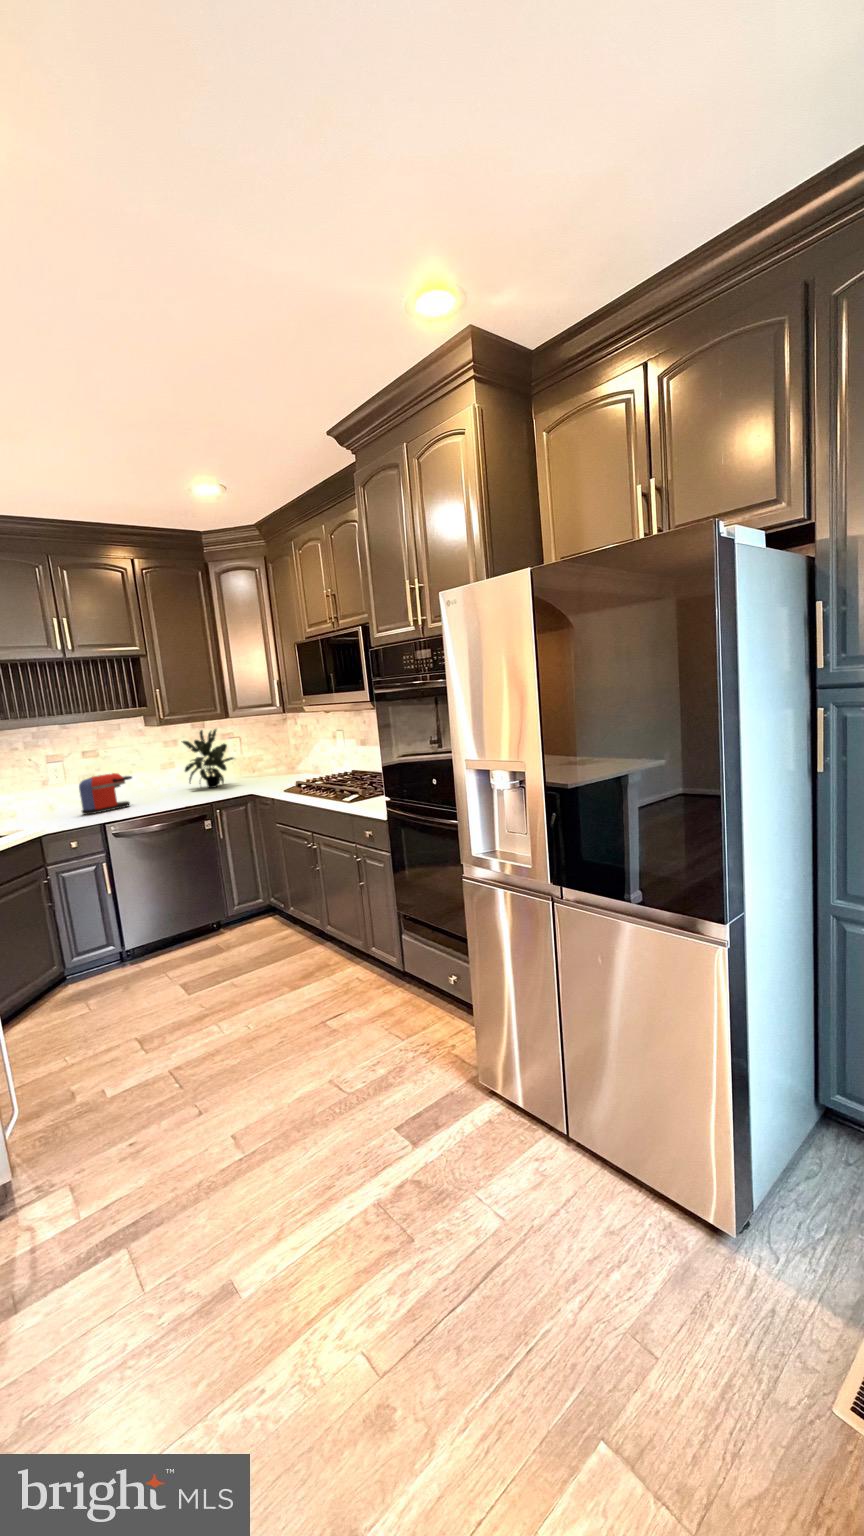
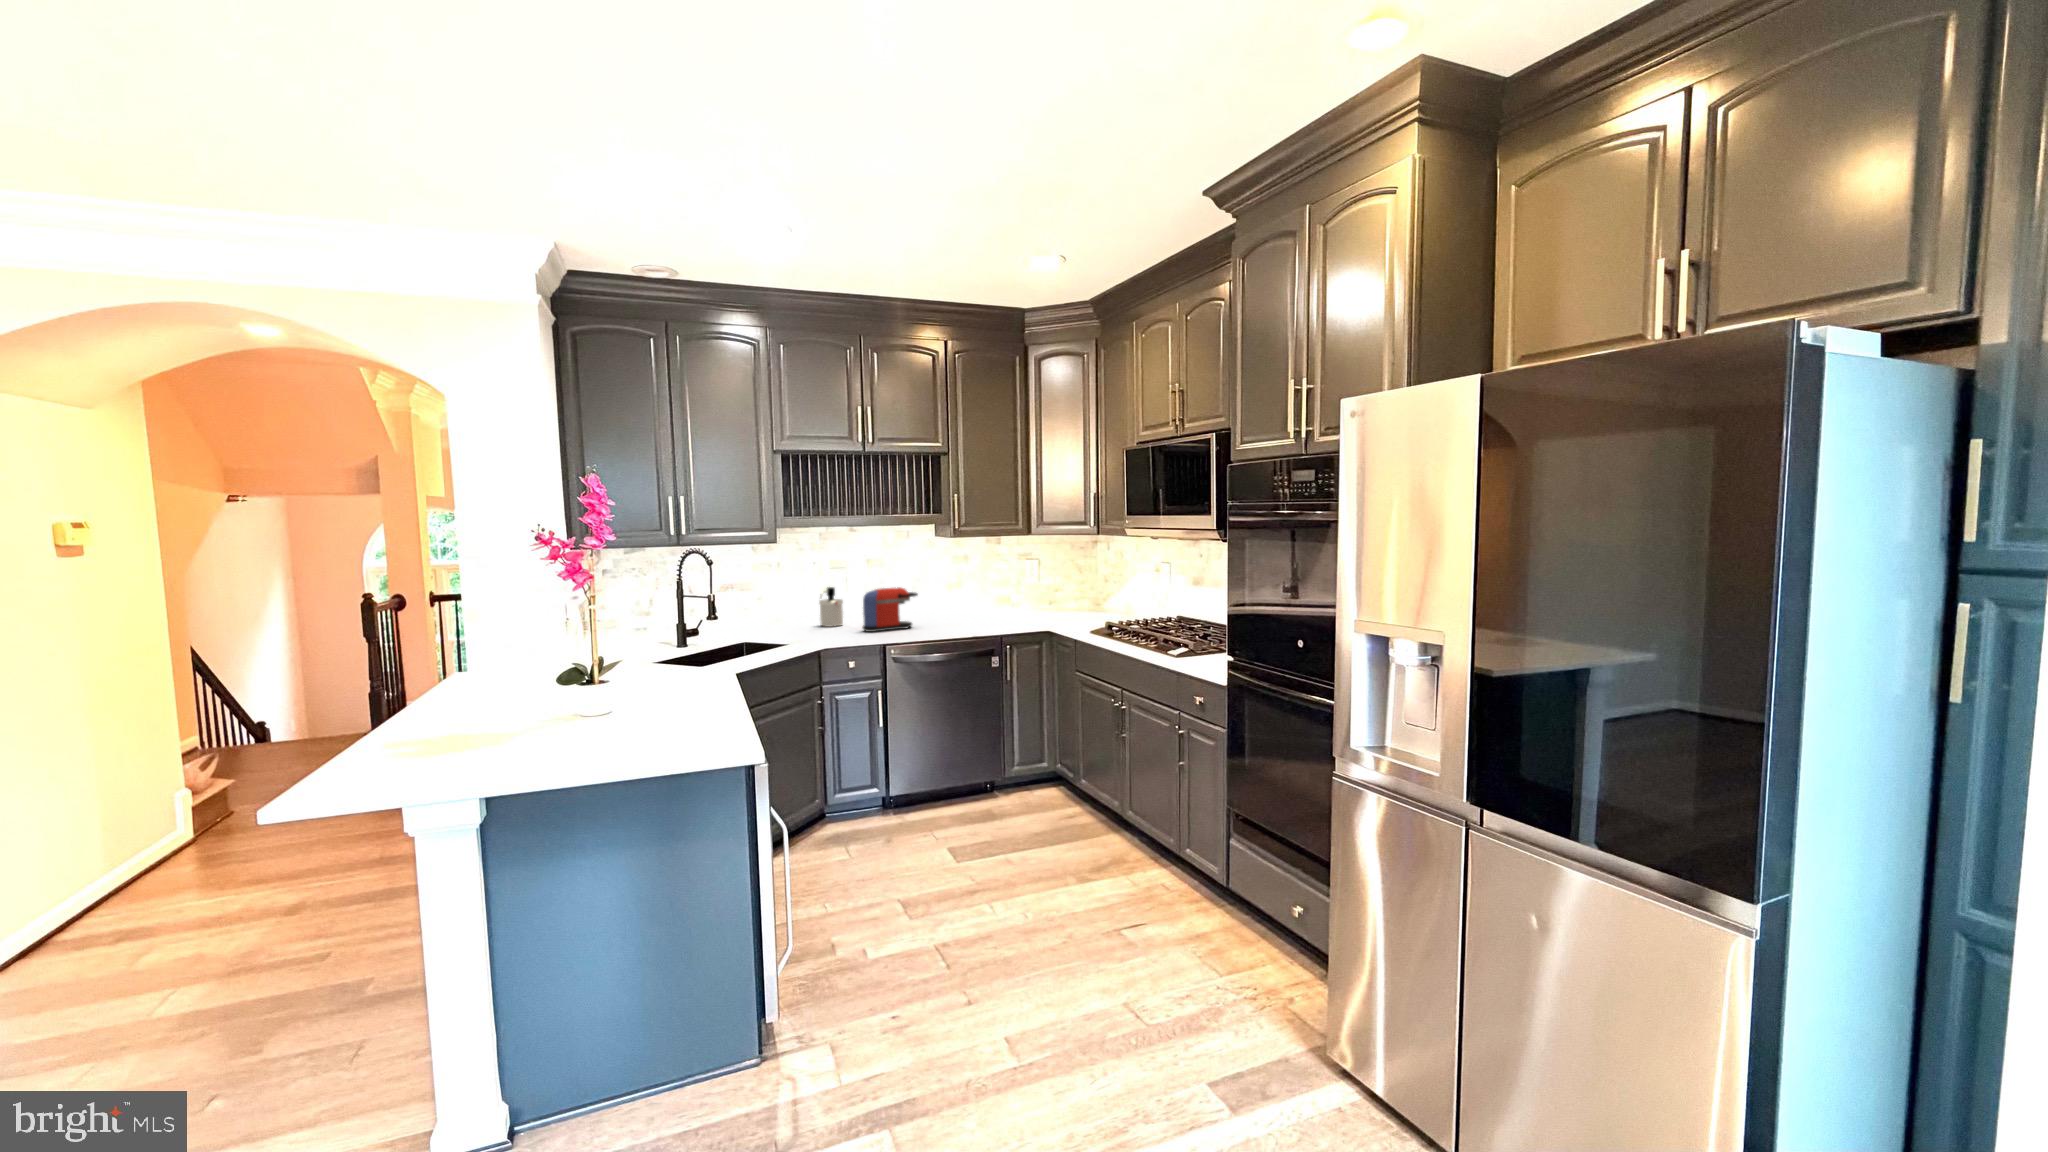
potted plant: present [182,729,234,788] -> none [972,545,1033,617]
soap dispenser: none [36,780,64,815] -> present [819,587,843,627]

